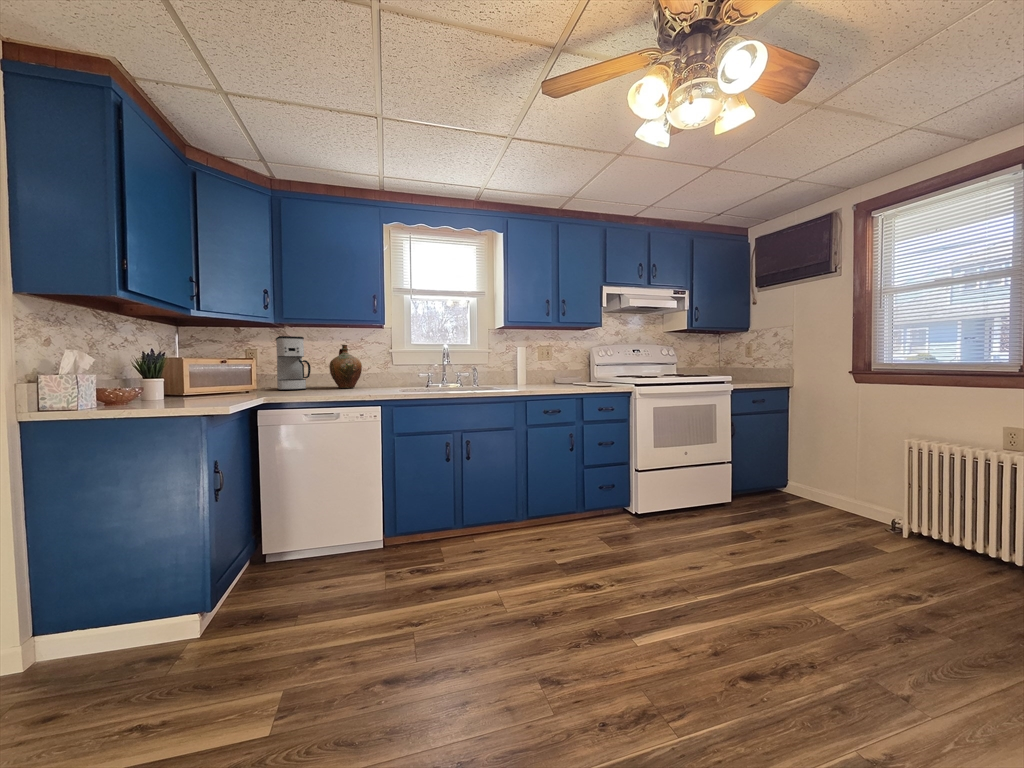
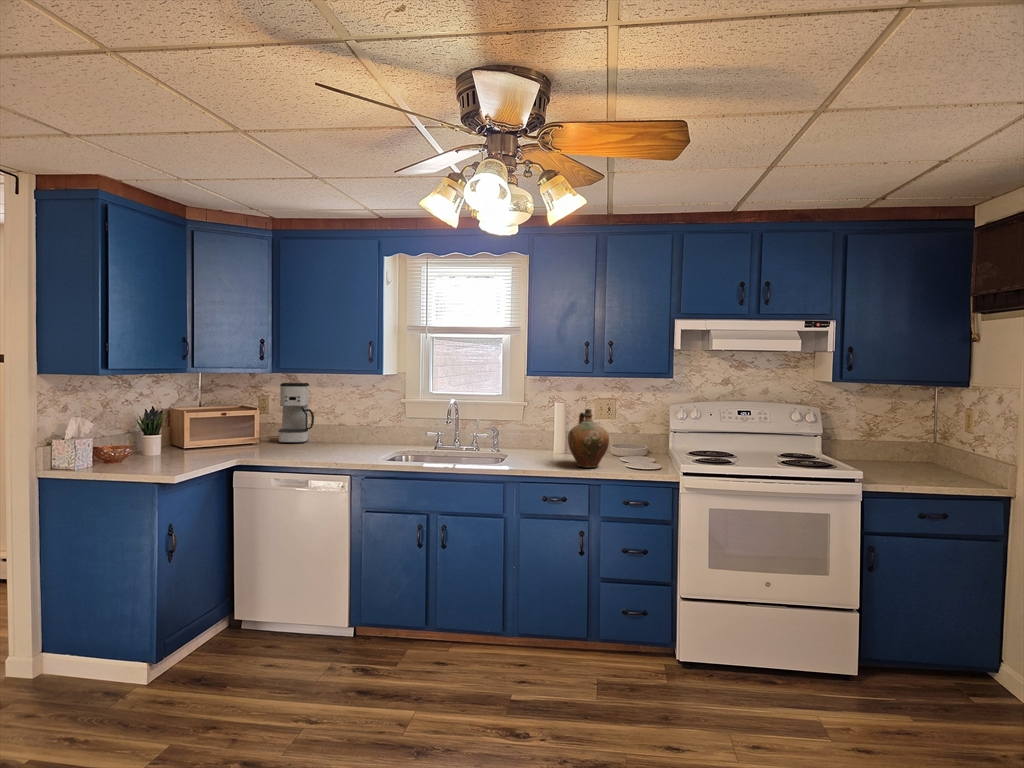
ceramic jug: present [329,345,362,388] -> present [568,409,609,468]

